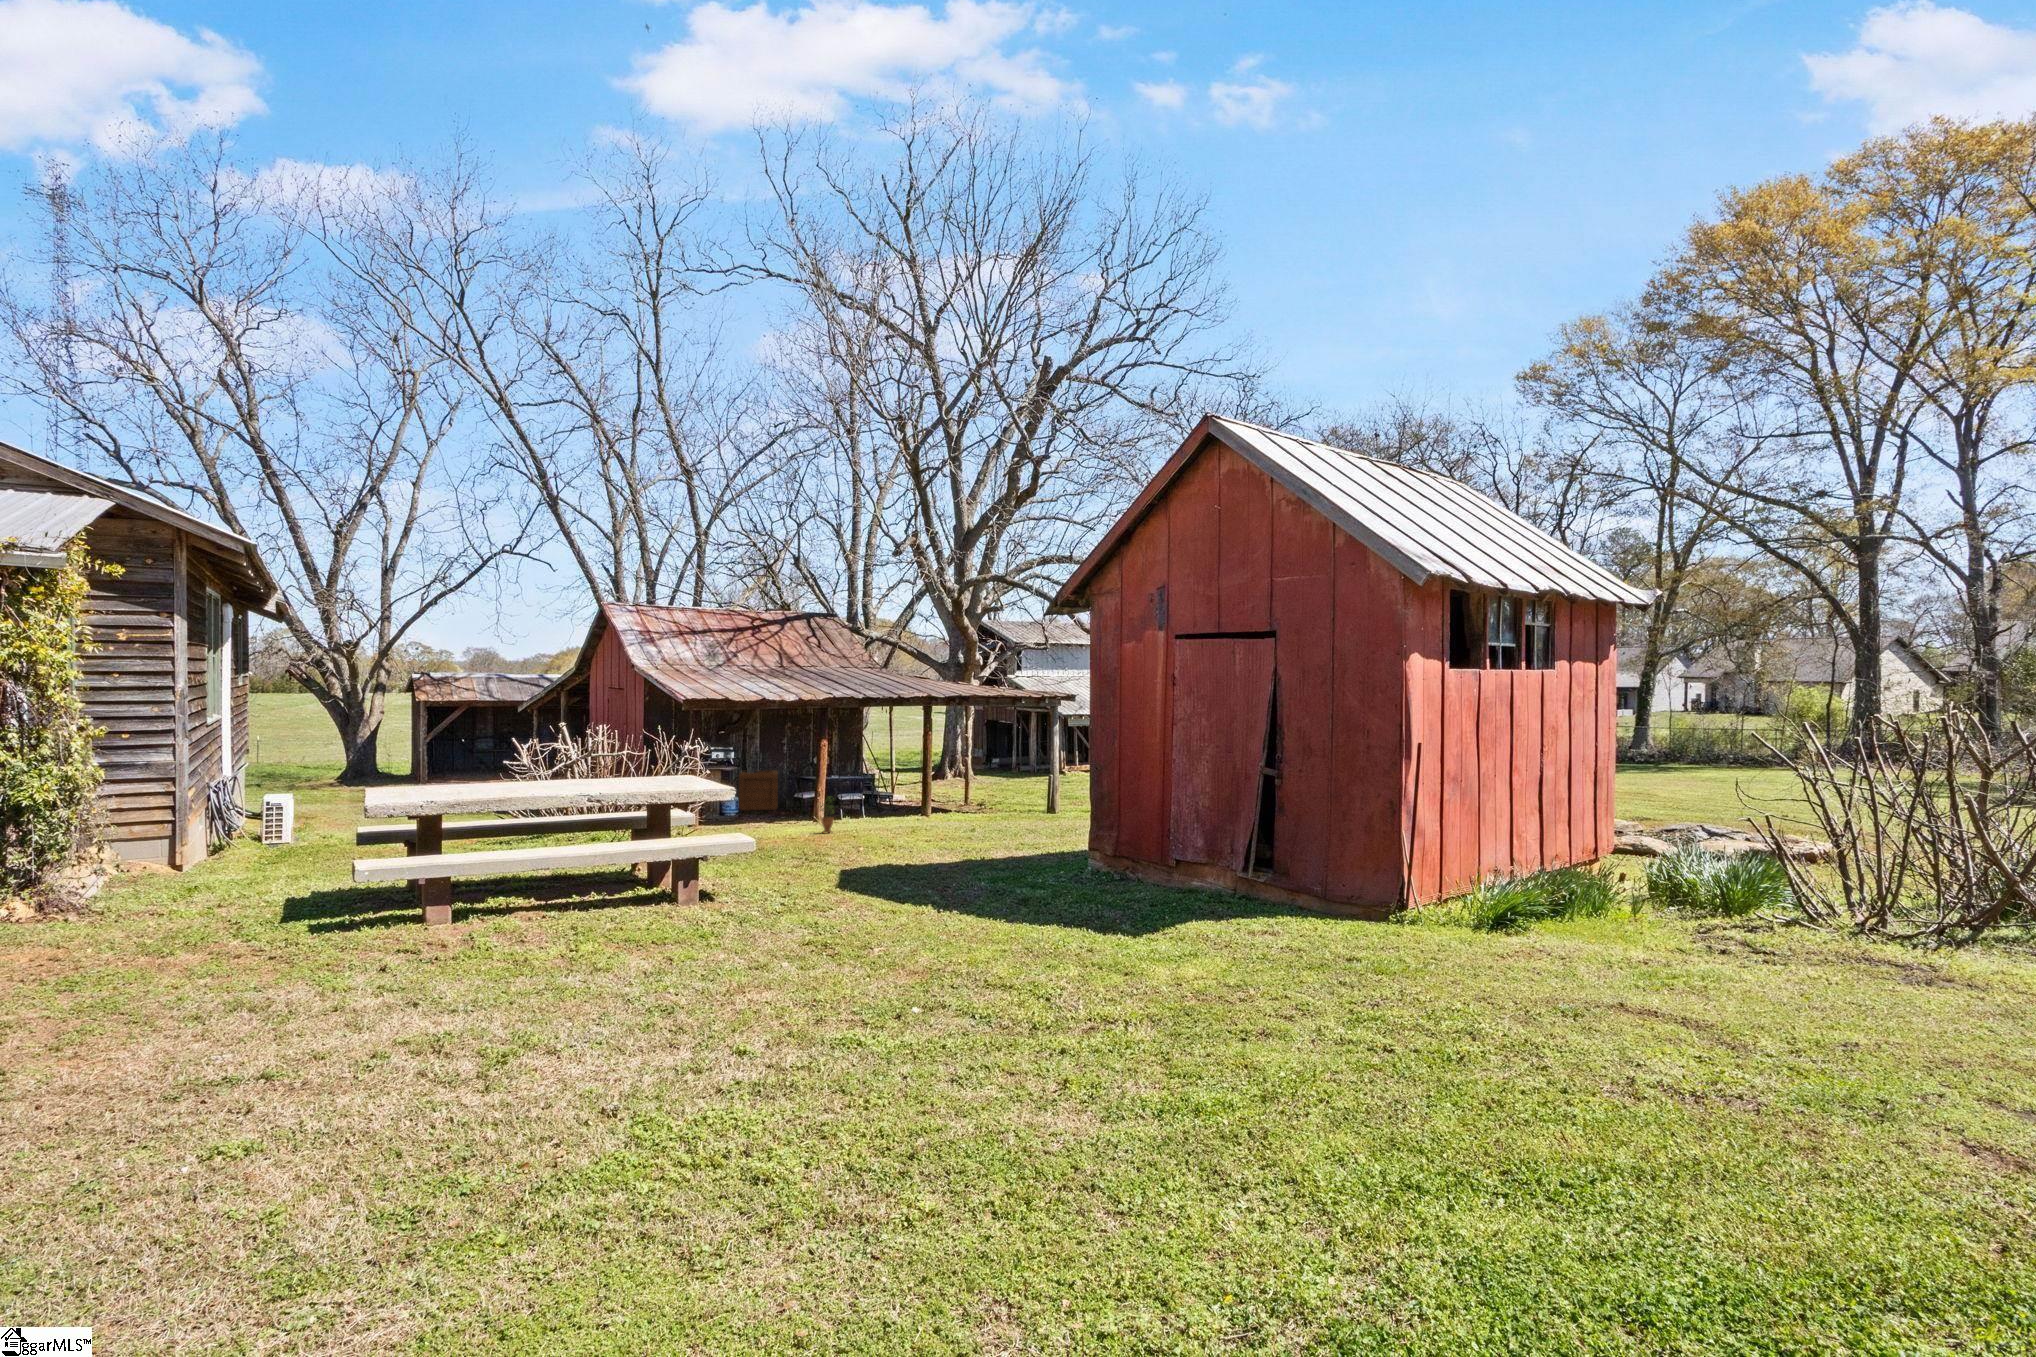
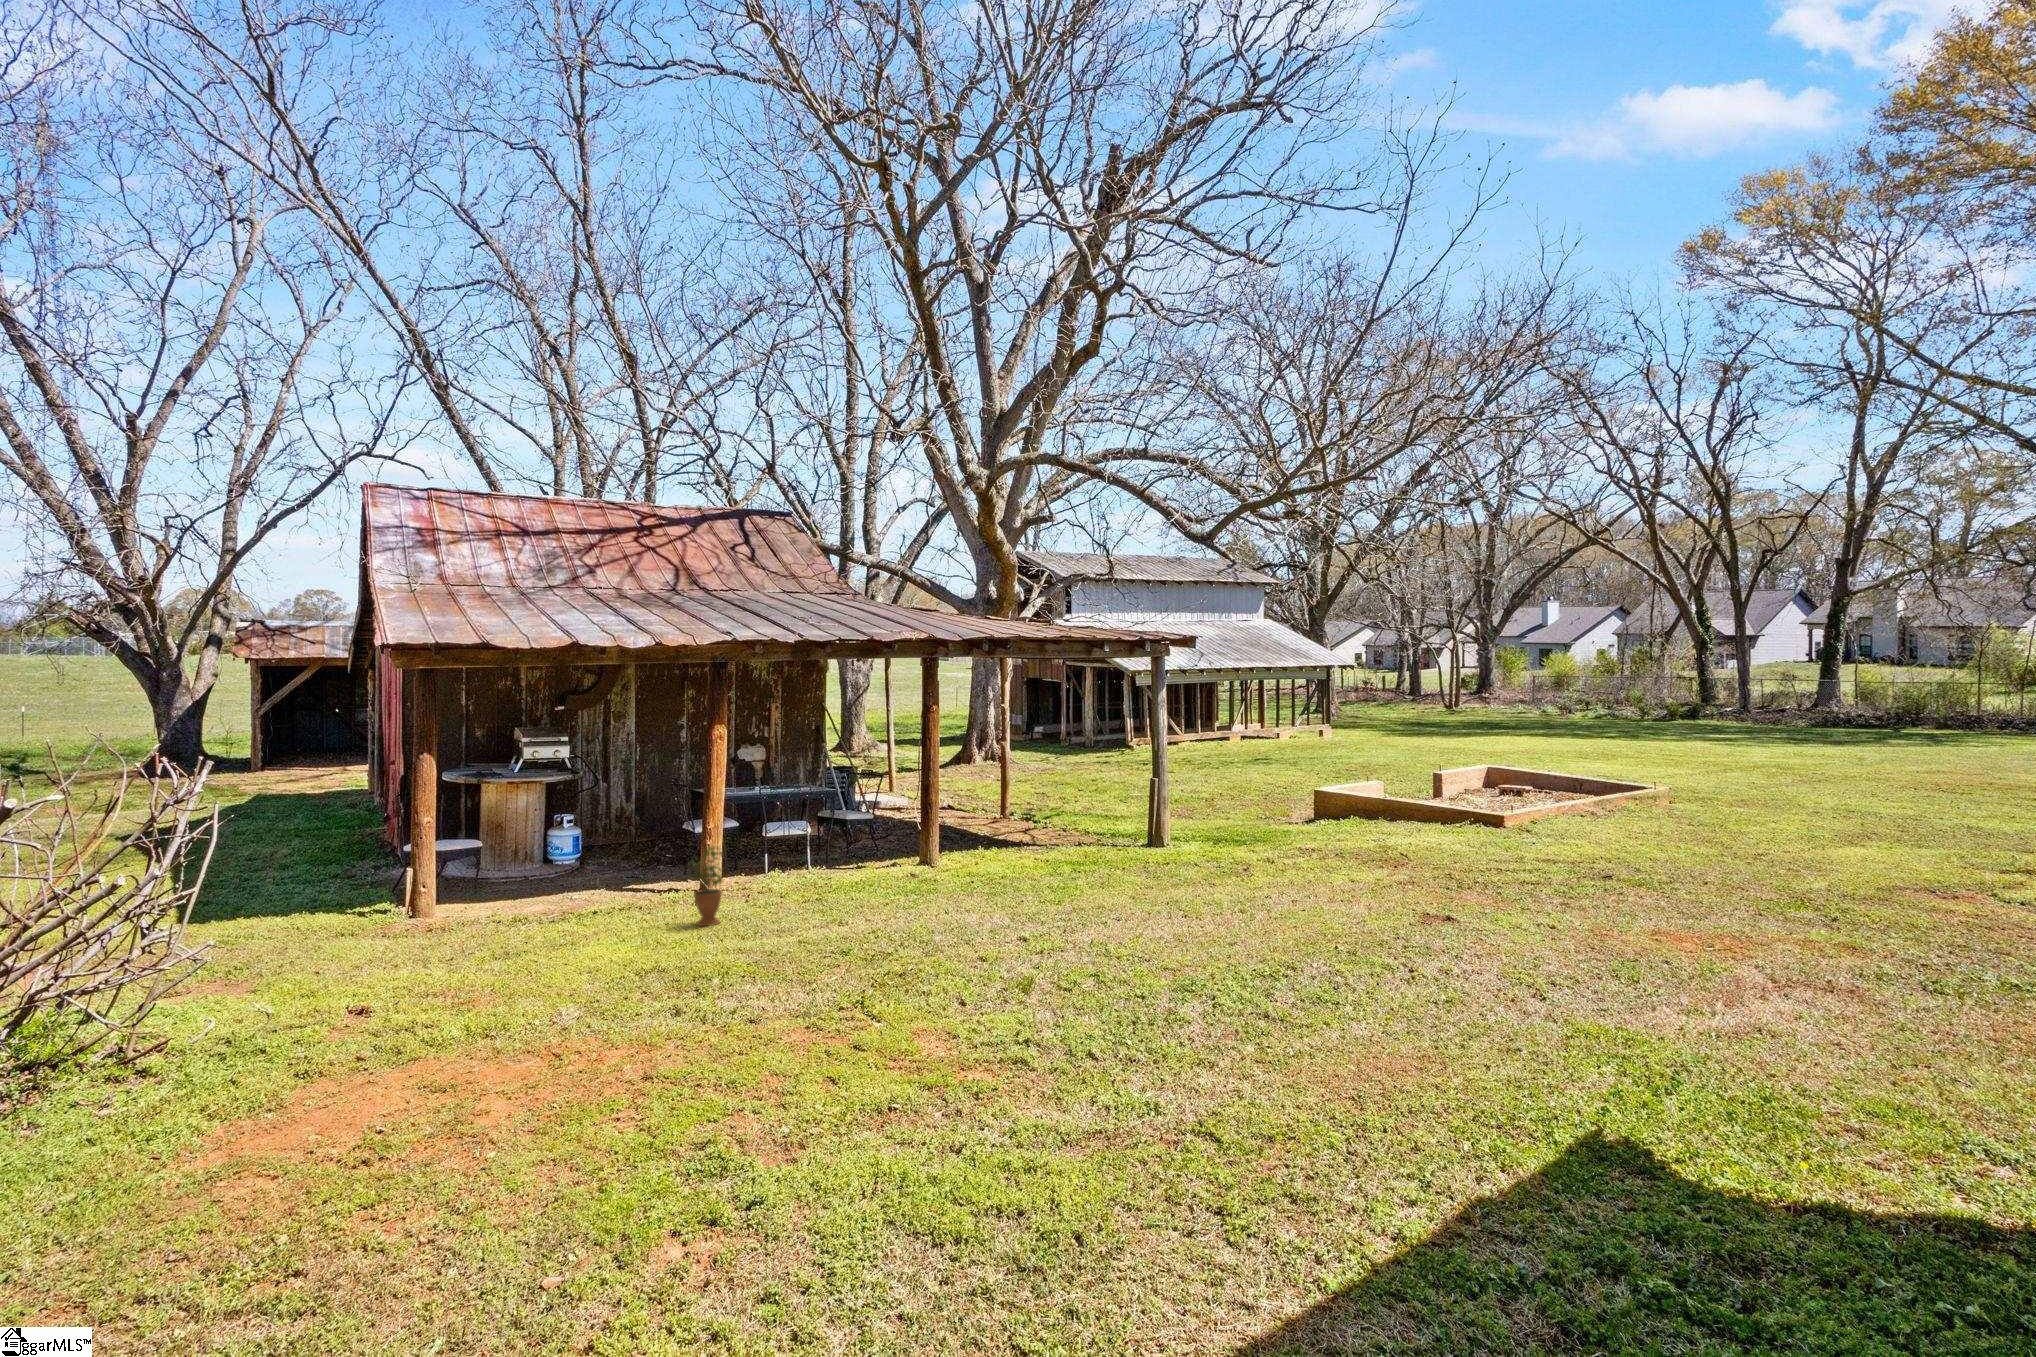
wooden crate: present [739,770,778,811] -> none [598,770,676,845]

